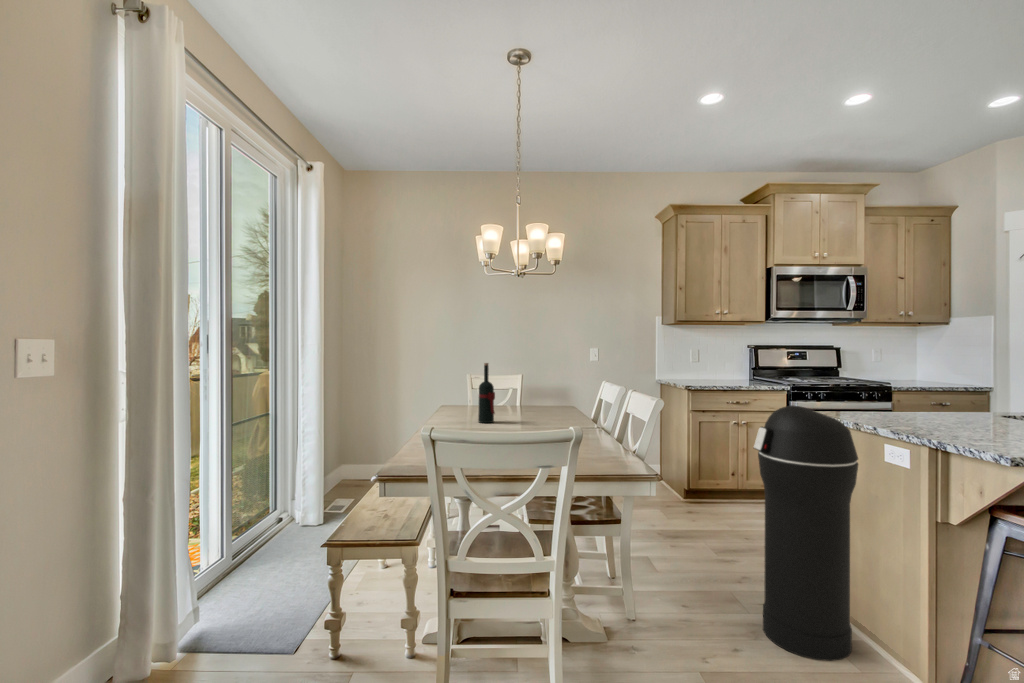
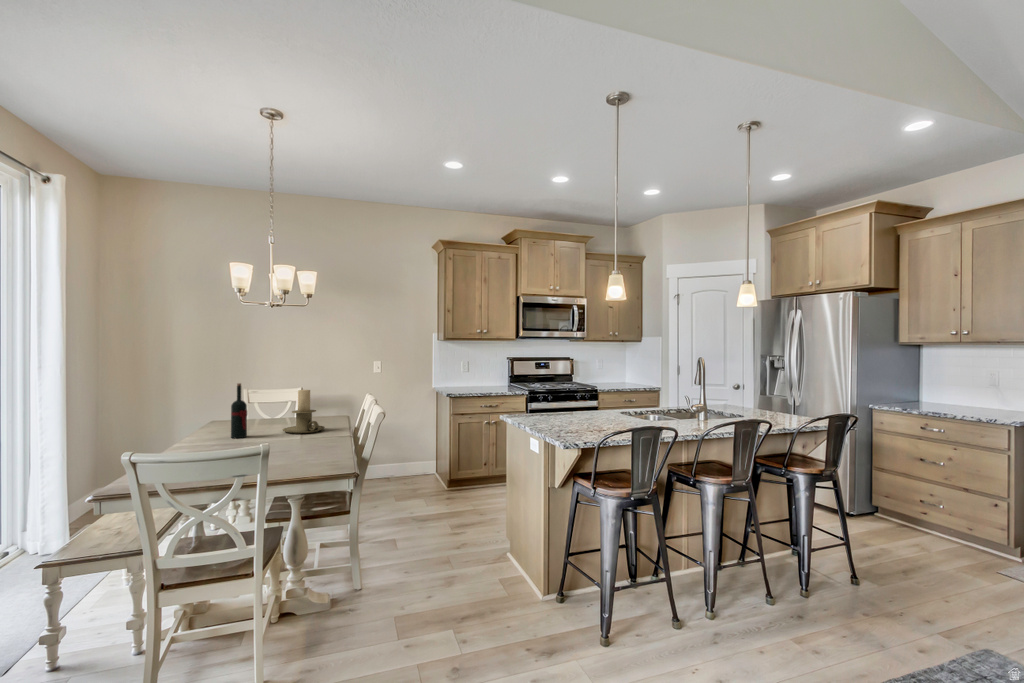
candle holder: none [526,373,571,422] -> present [283,390,325,434]
trash can: present [753,405,858,661] -> none [450,413,520,598]

